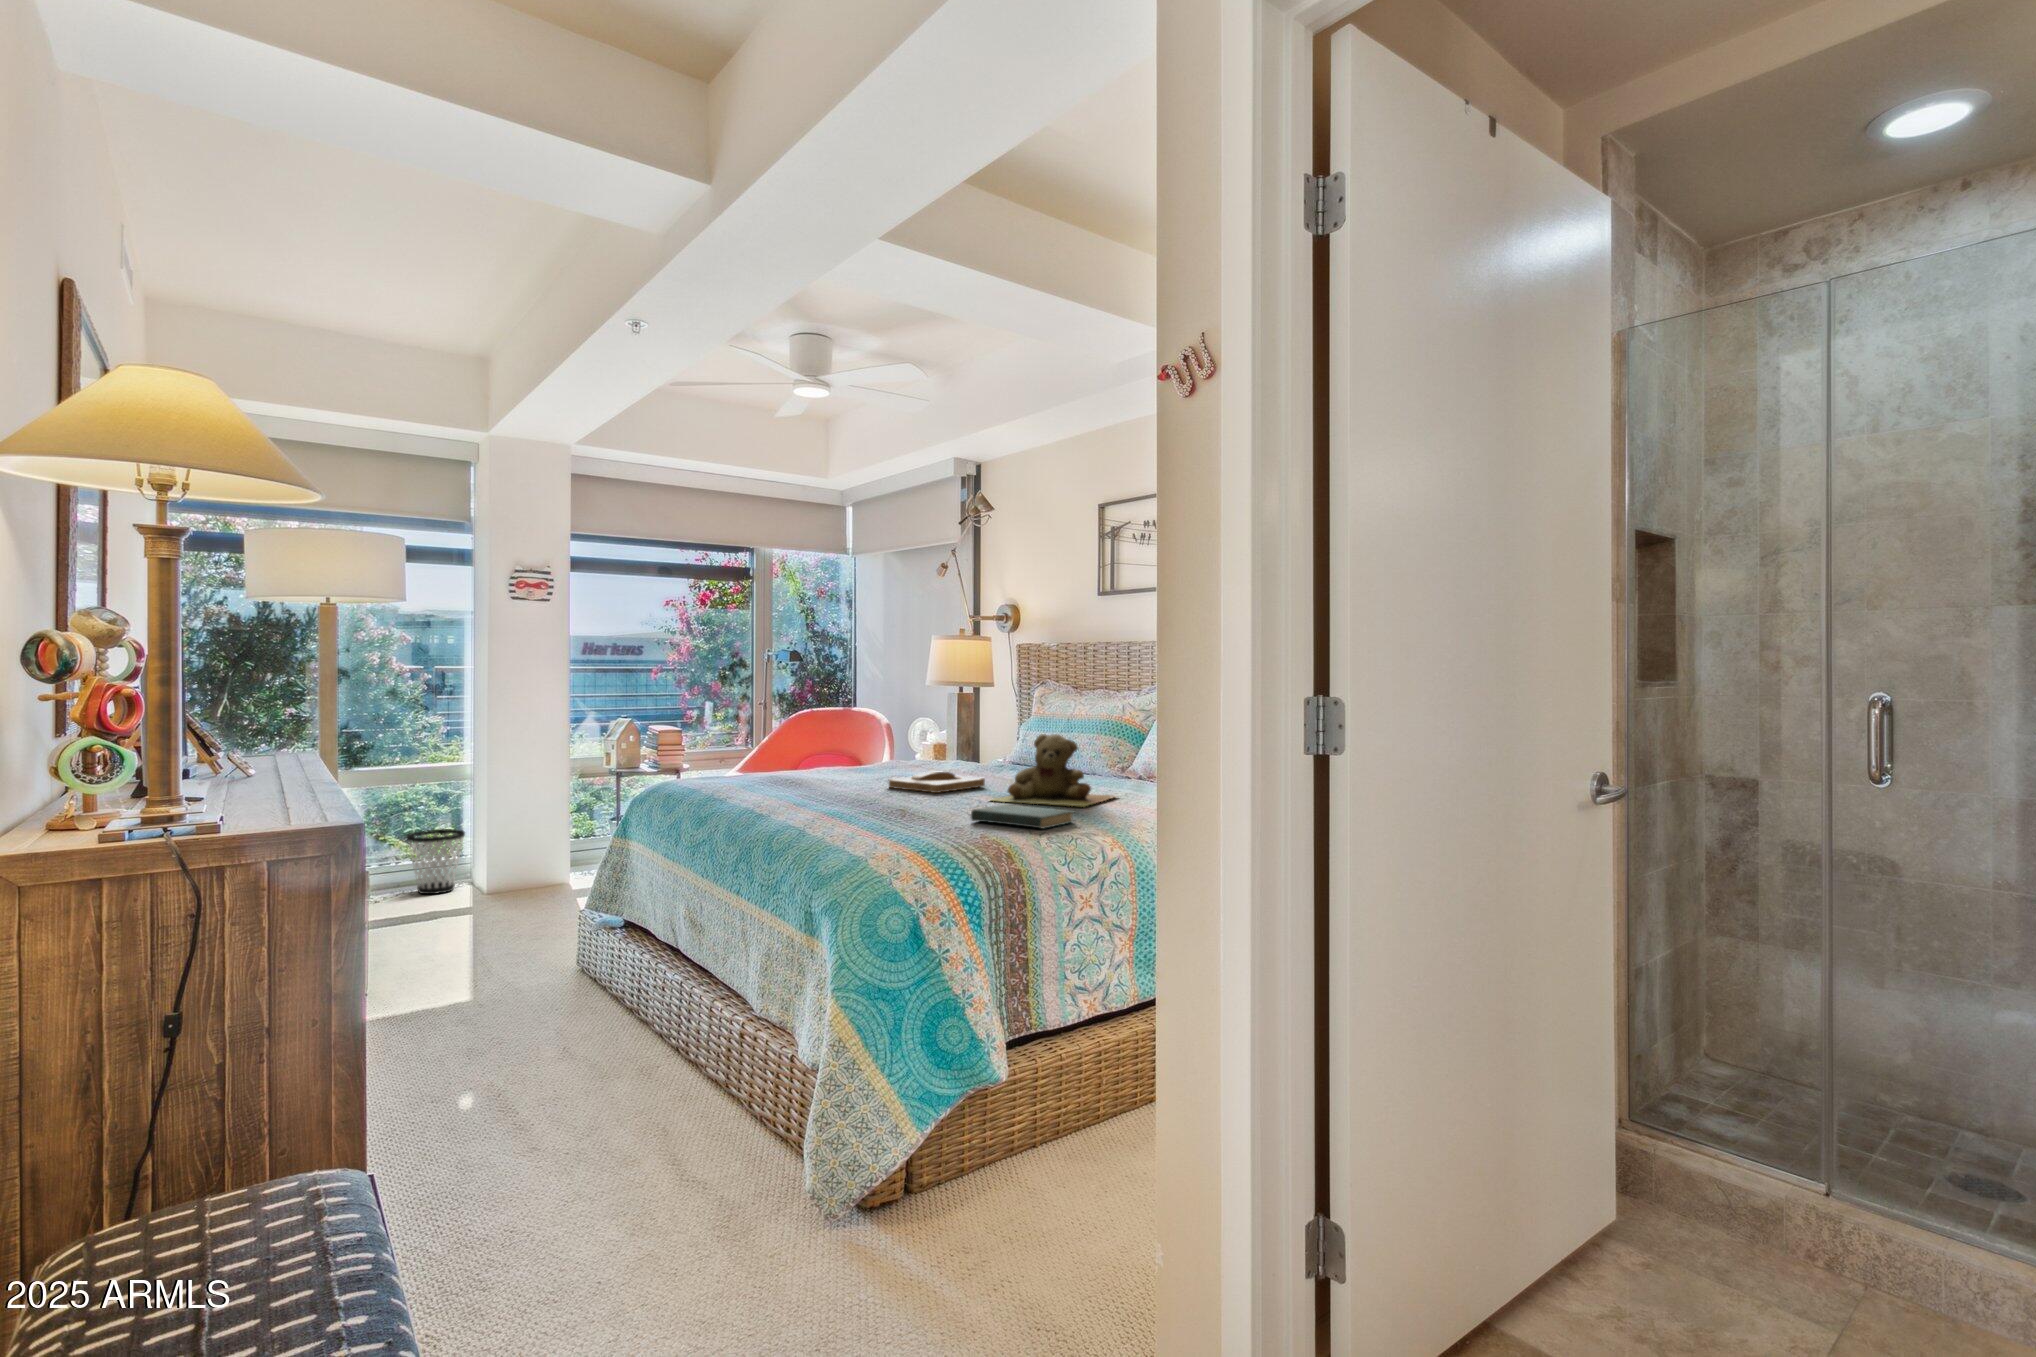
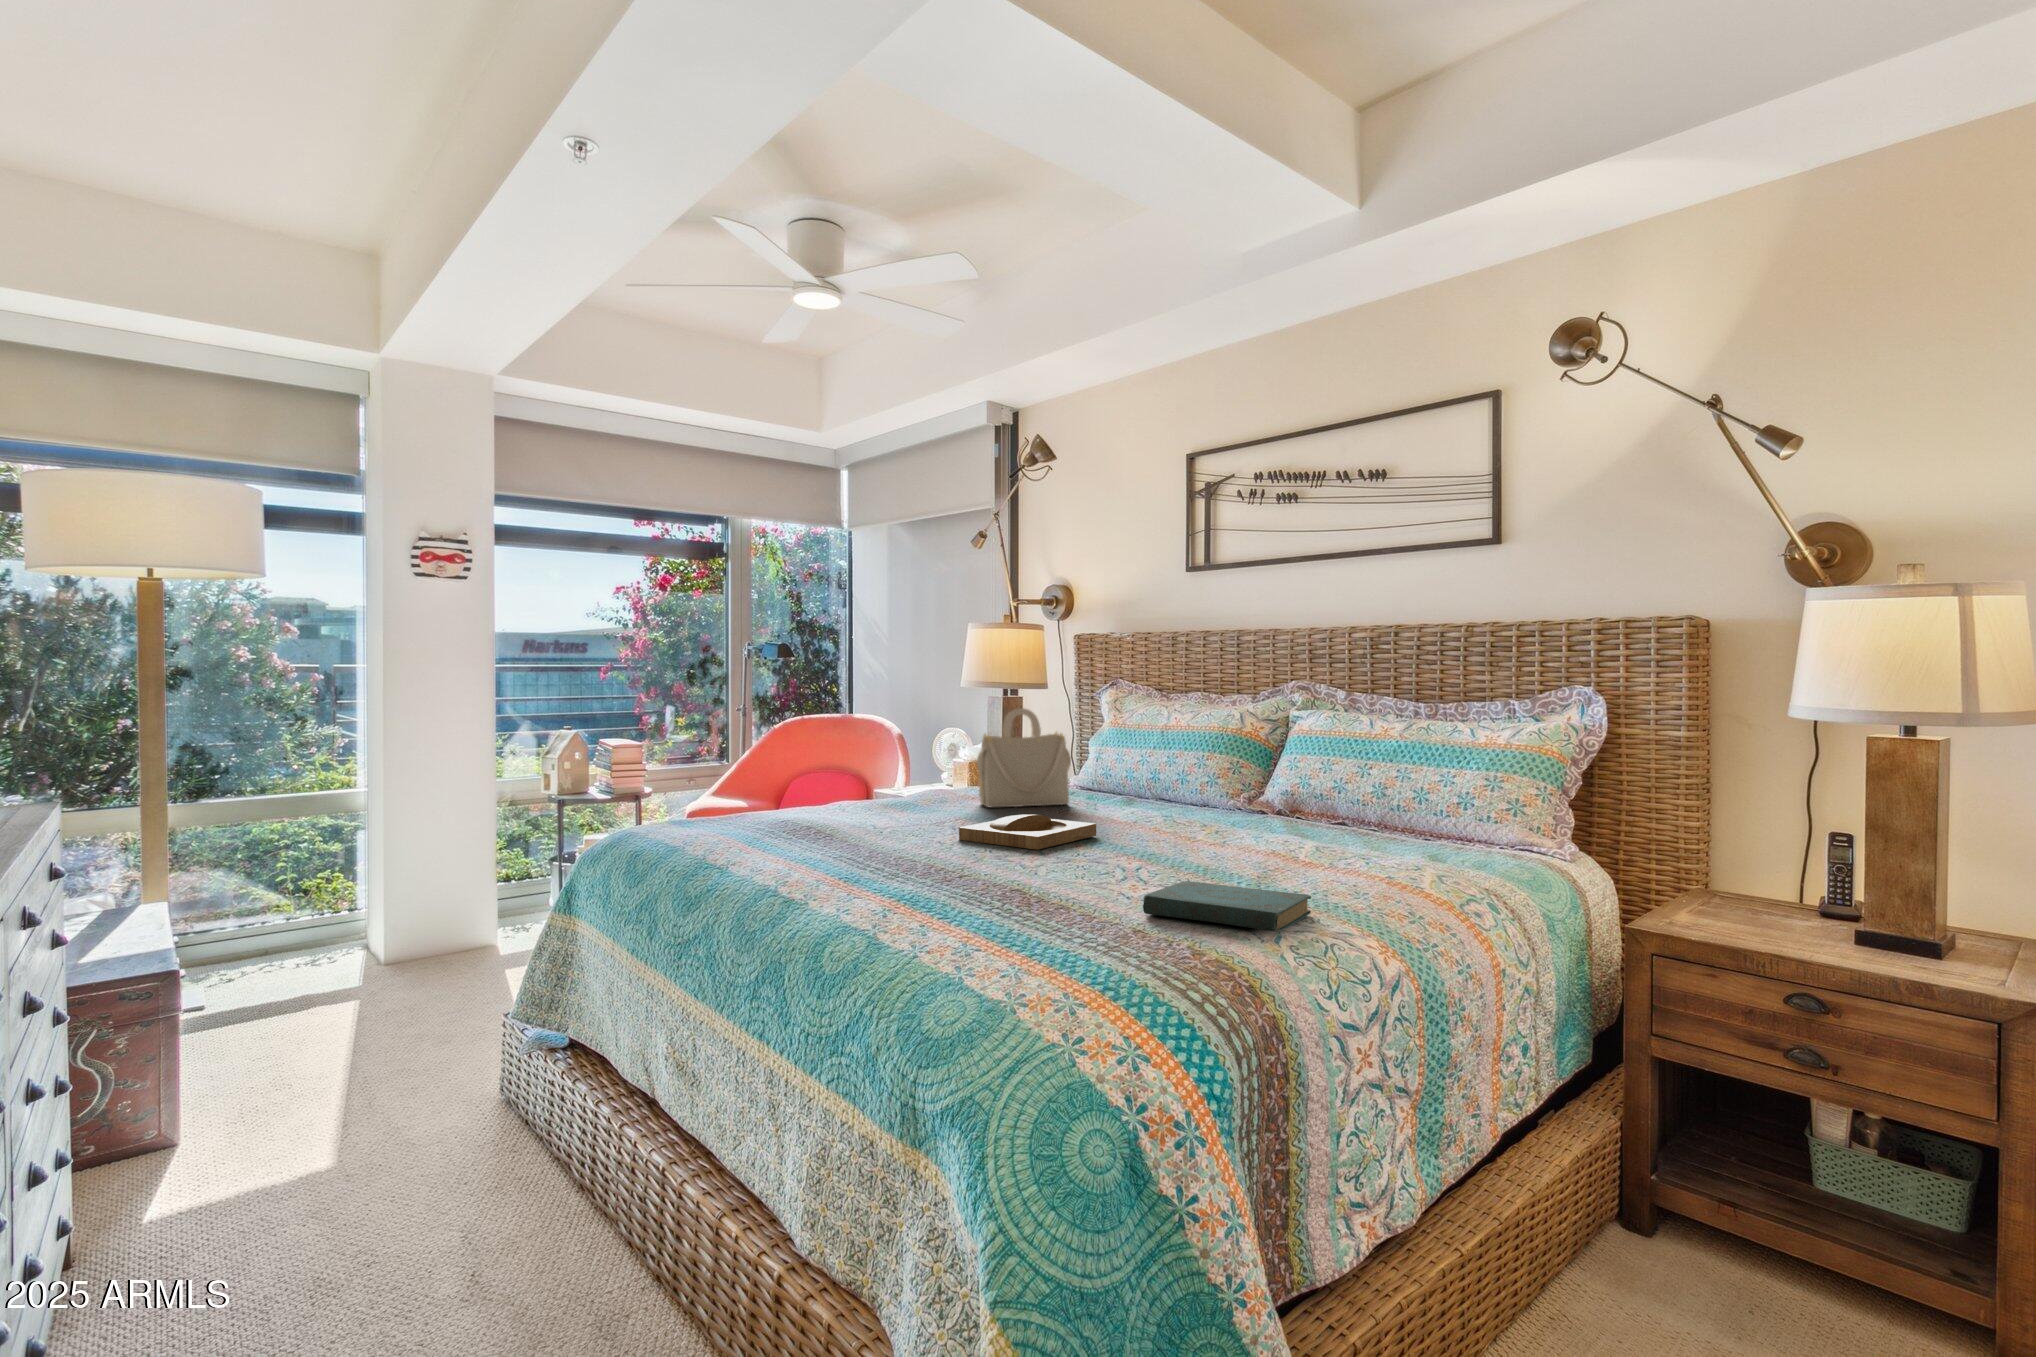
handbag: none [918,699,987,771] -> present [977,708,1071,807]
teddy bear: present [992,734,1115,807] -> none [1126,763,1313,877]
wastebasket: present [407,829,465,894] -> none [271,881,353,970]

